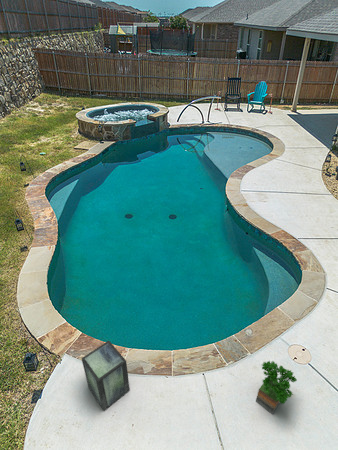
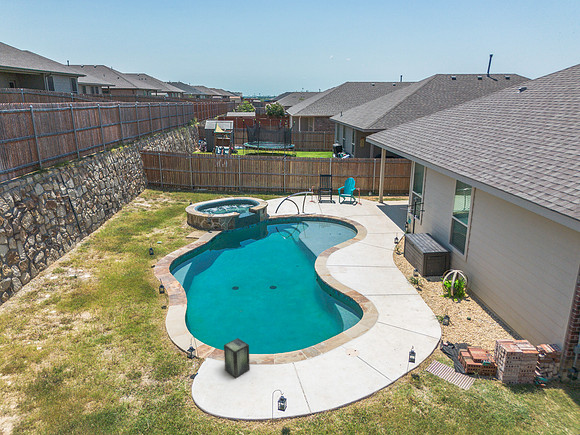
potted tree: present [256,361,297,414] -> none [322,343,341,375]

